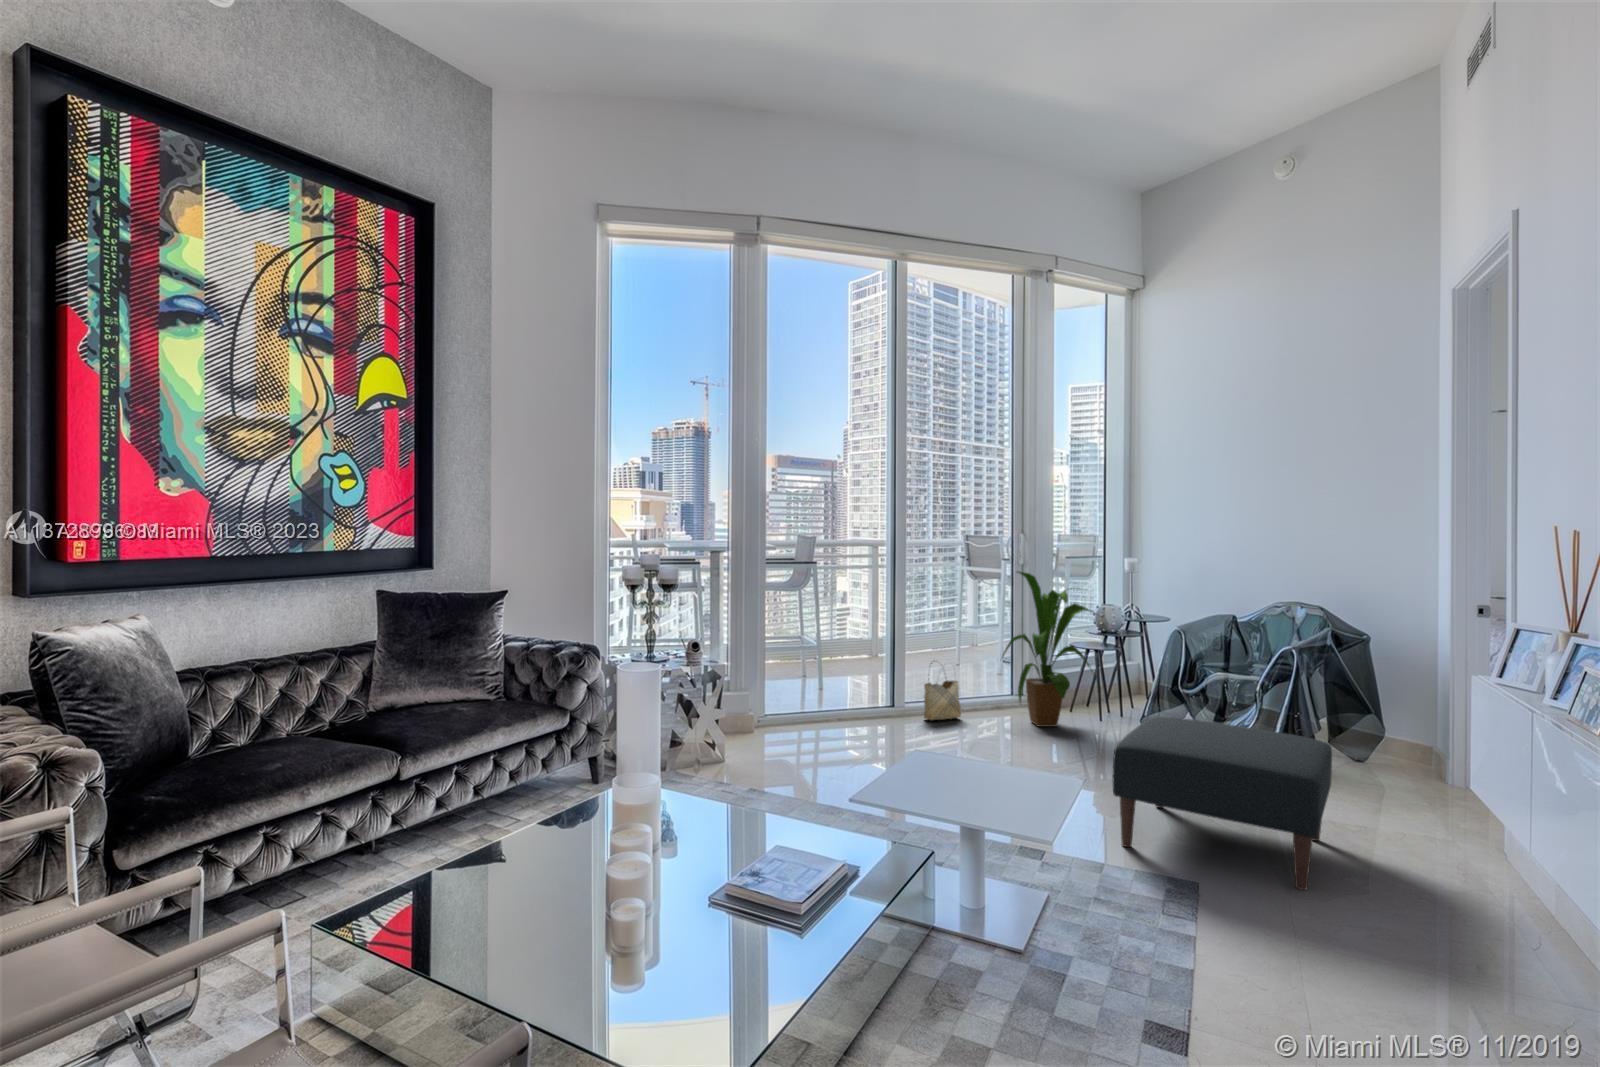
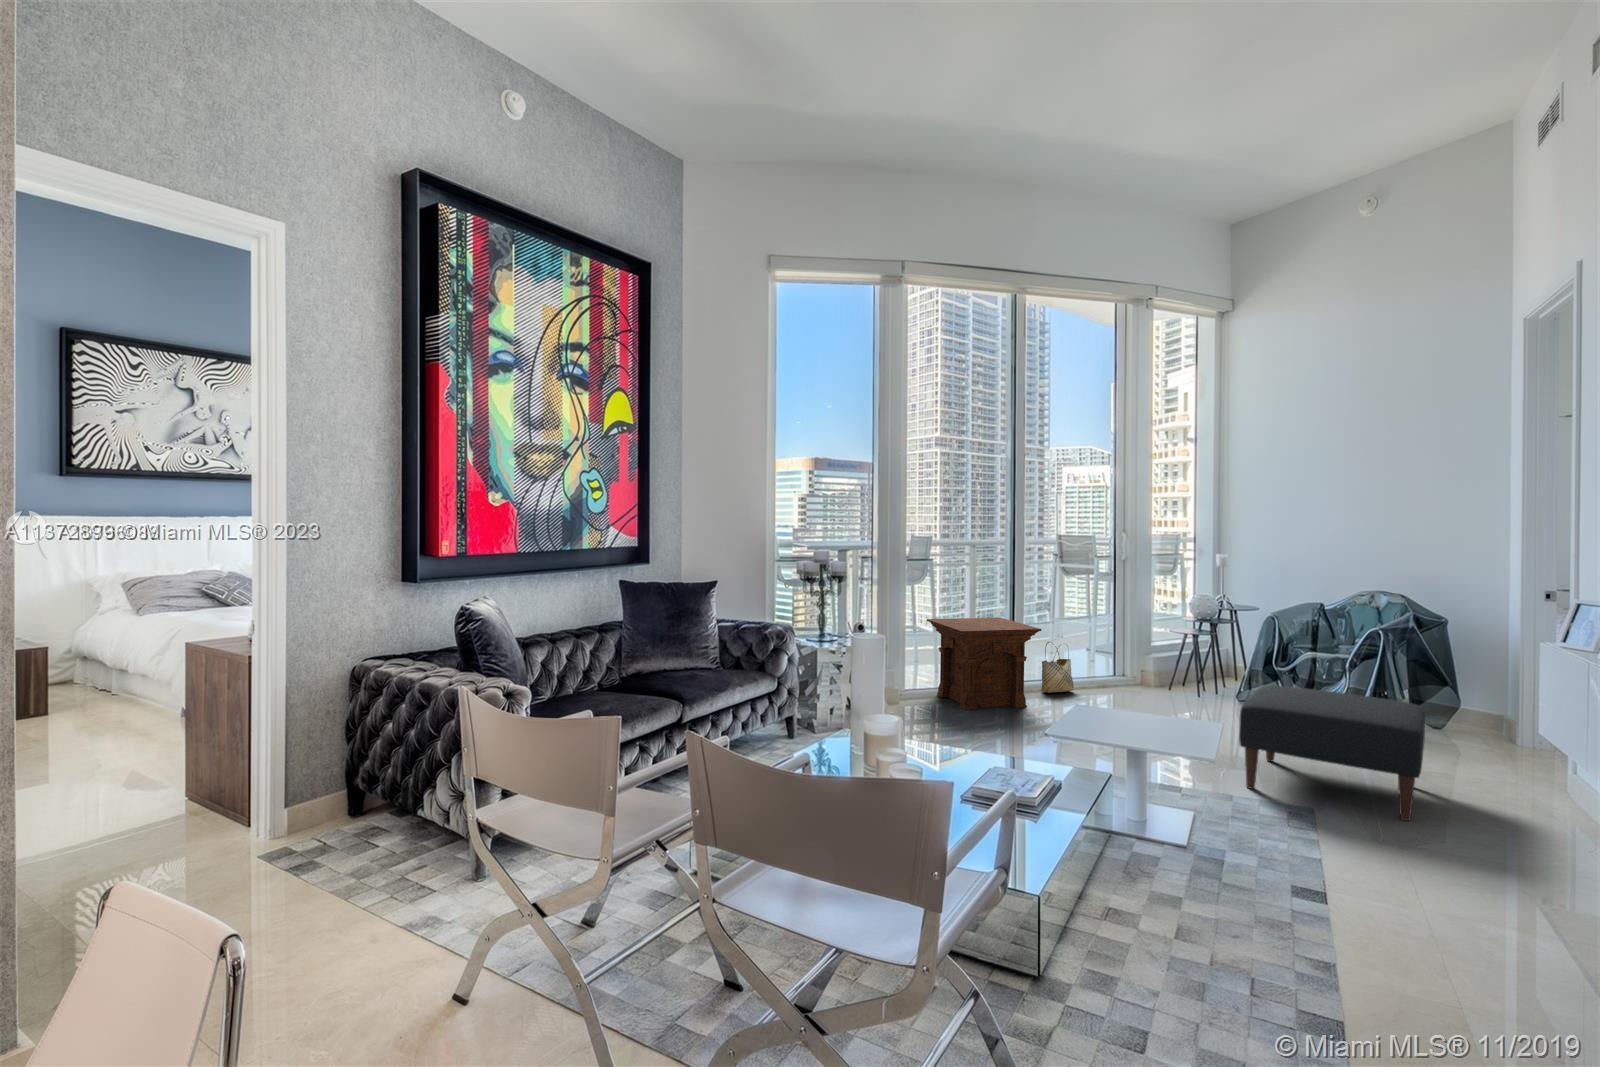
house plant: present [1003,572,1090,727] -> none [1107,564,1202,699]
side table: none [790,633,915,744] -> present [927,617,1041,710]

